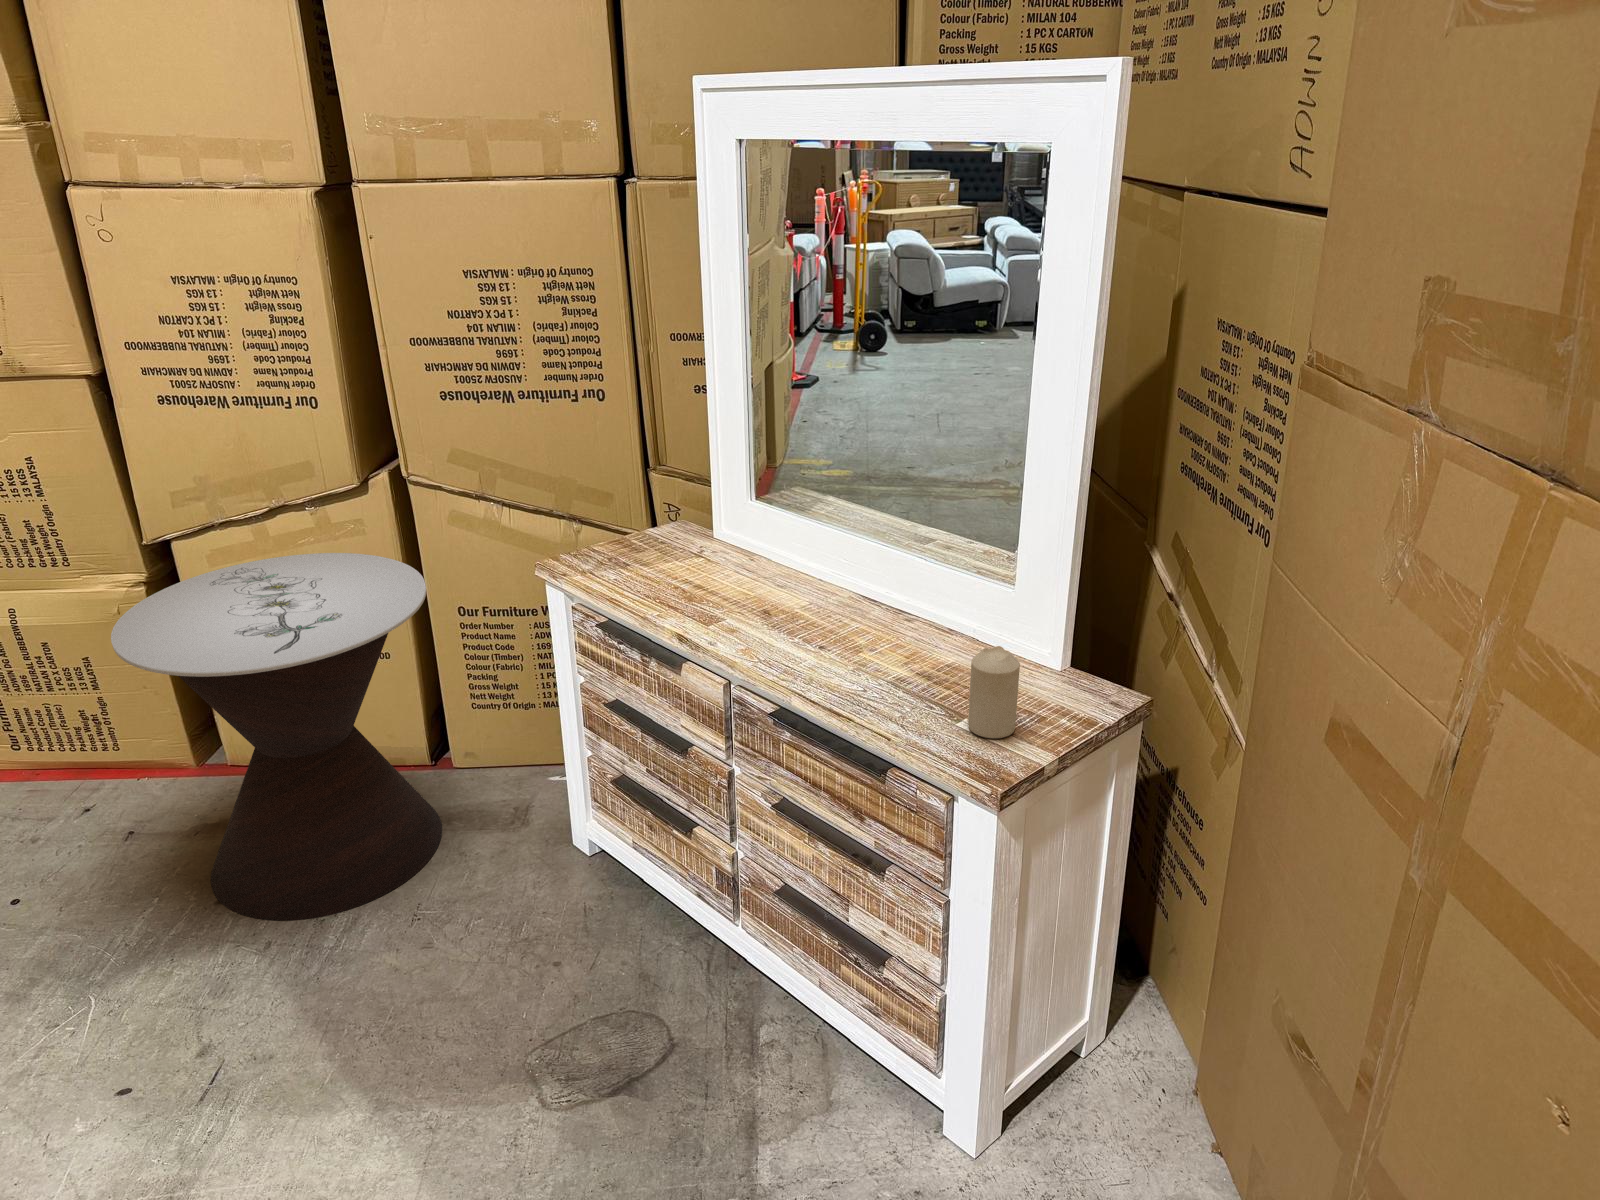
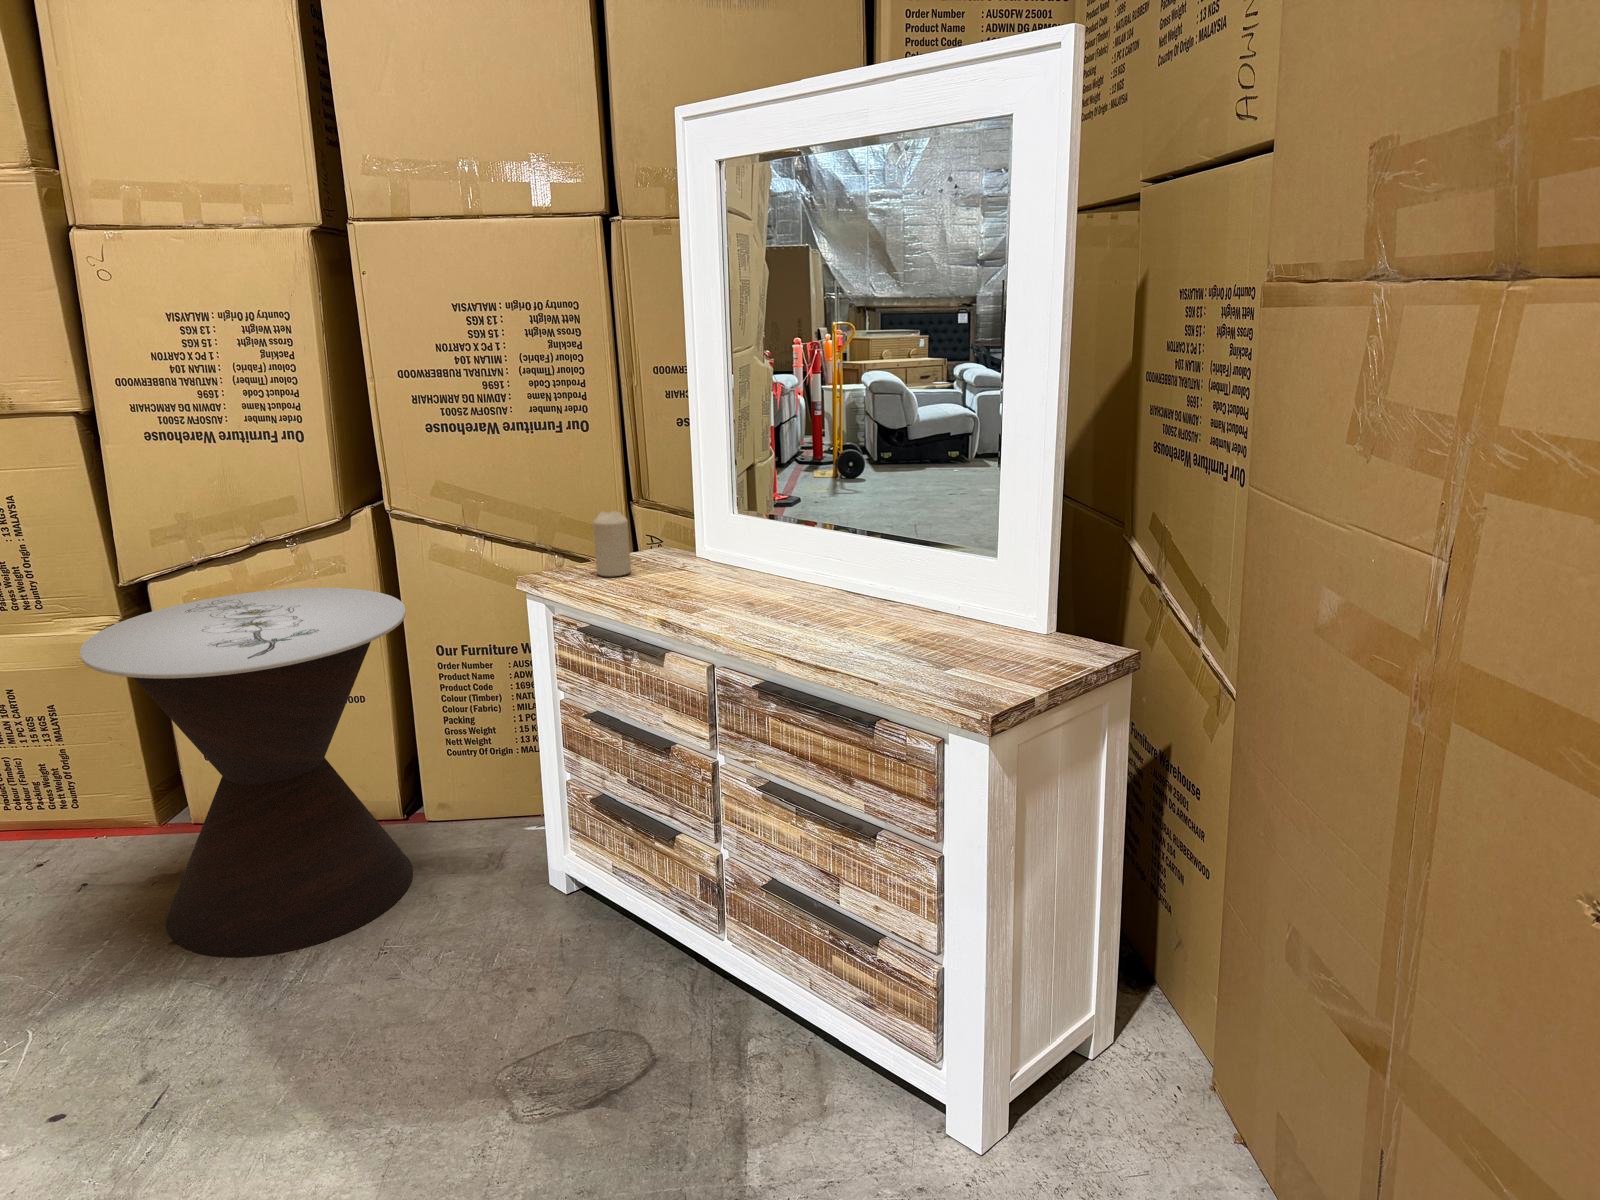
candle: present [968,646,1020,738] -> present [593,510,631,576]

